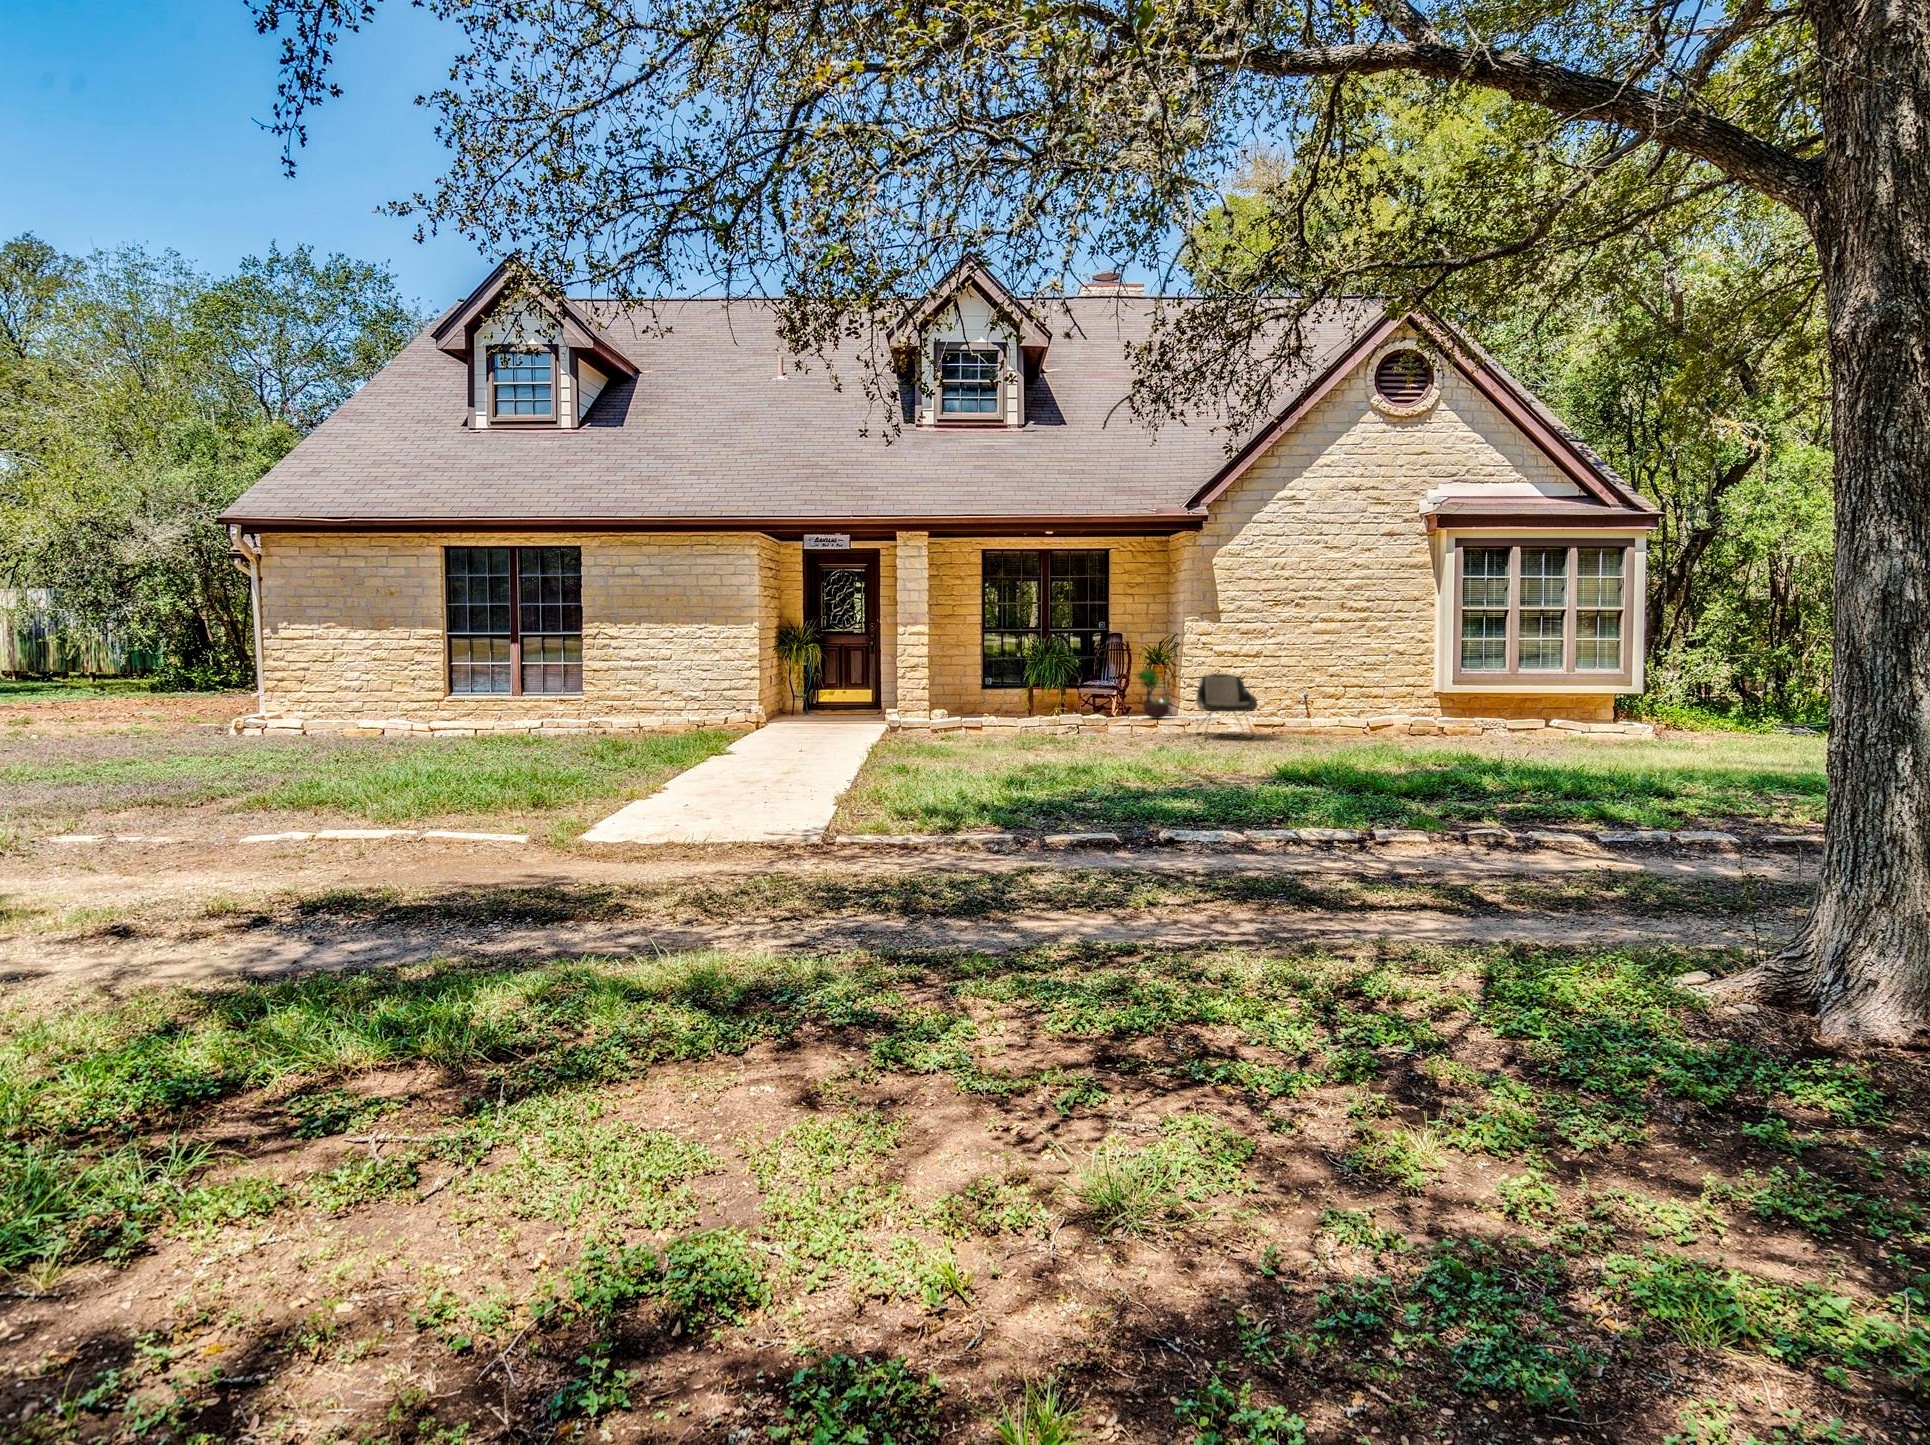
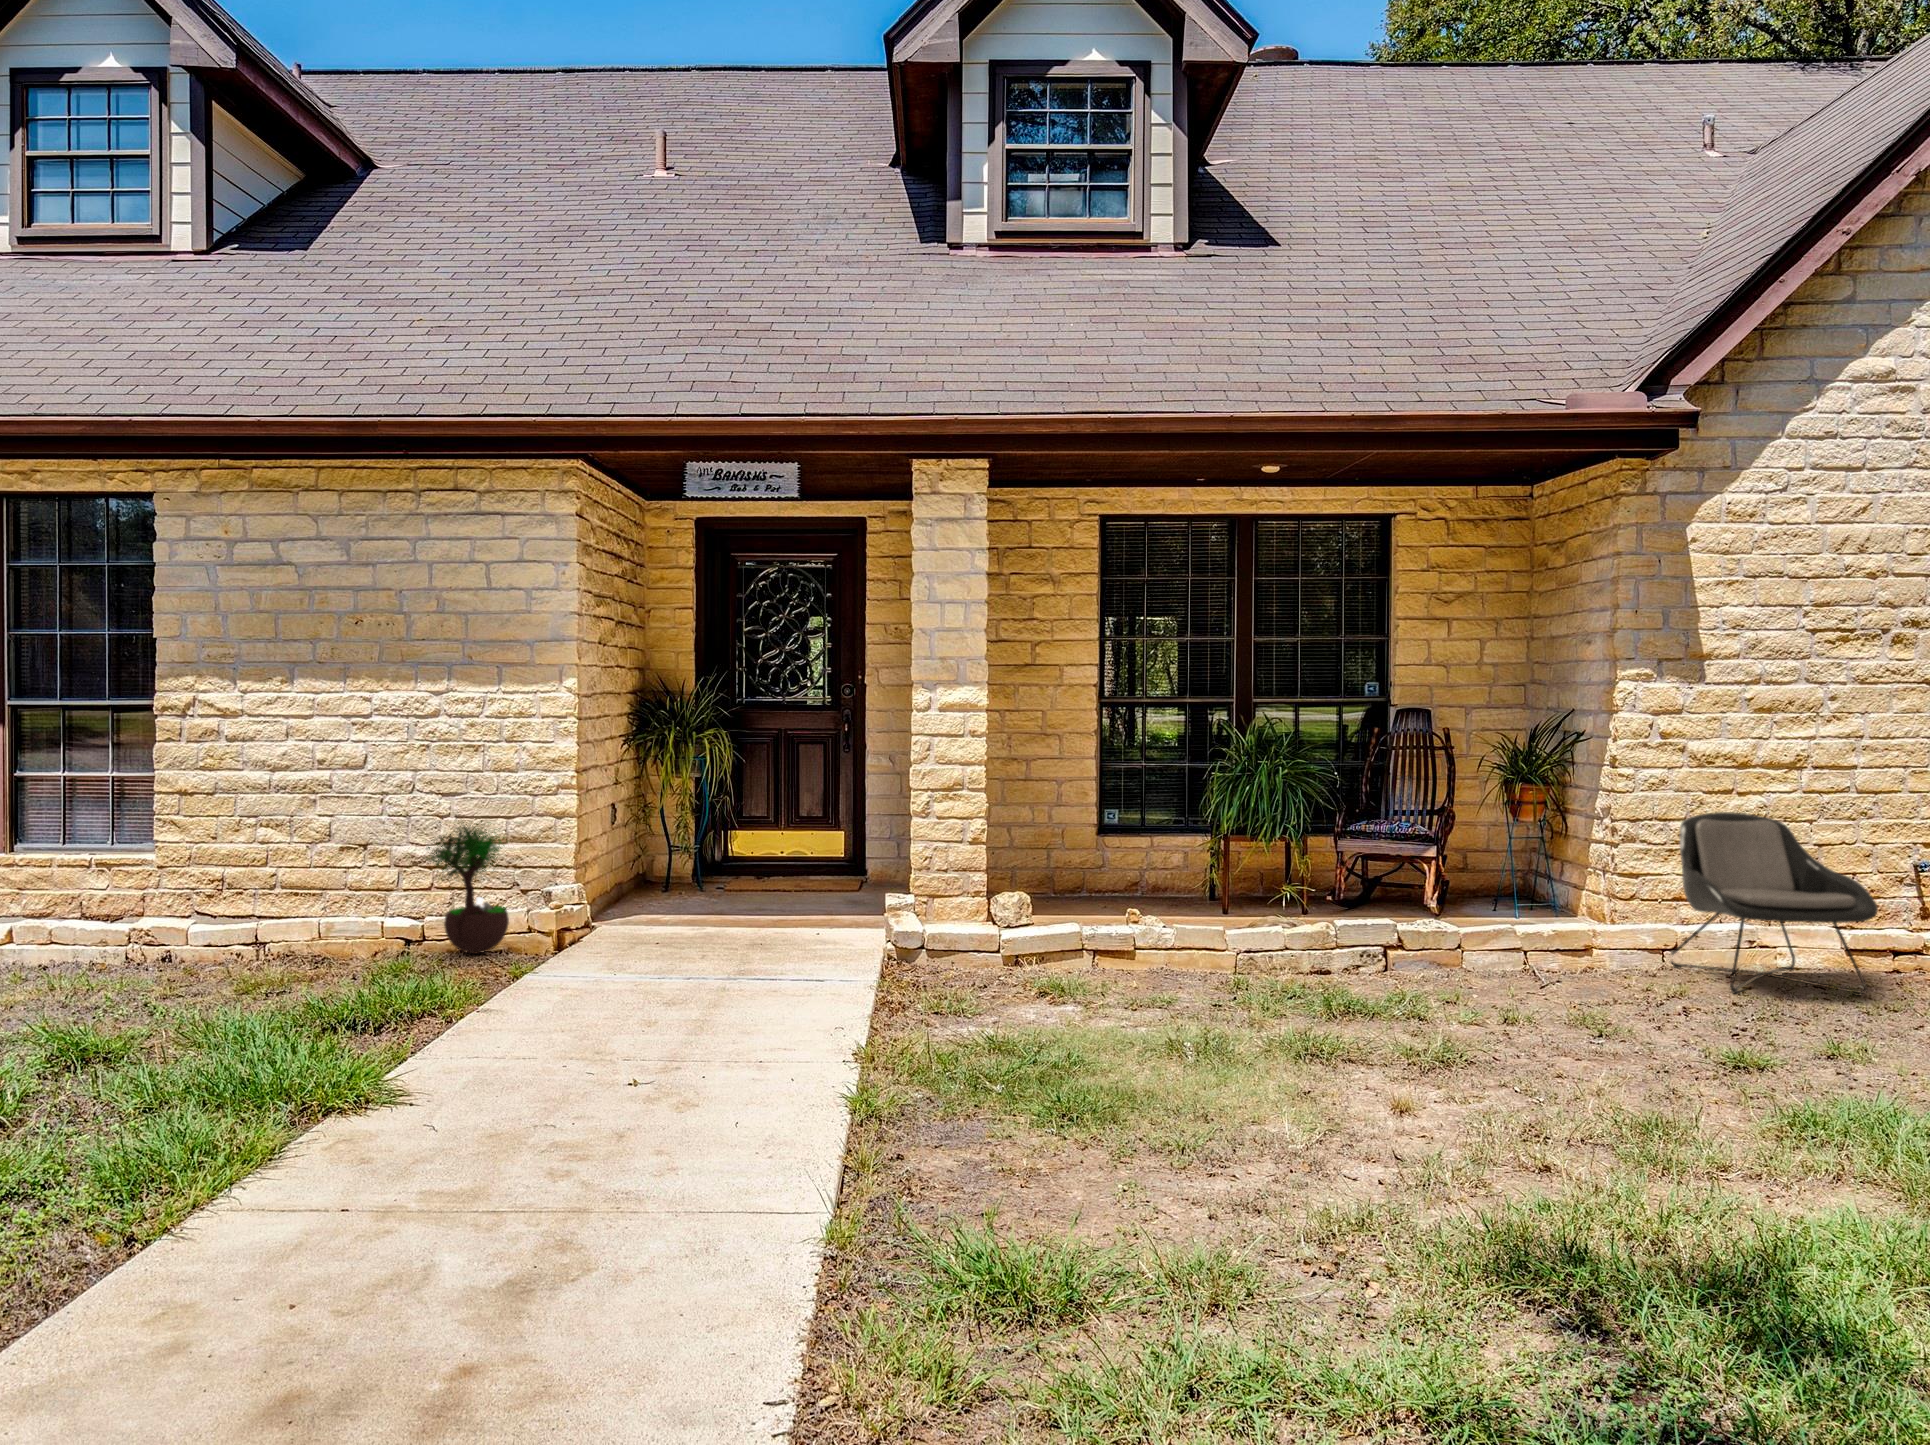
potted tree: present [1135,669,1169,719] -> present [426,822,509,954]

